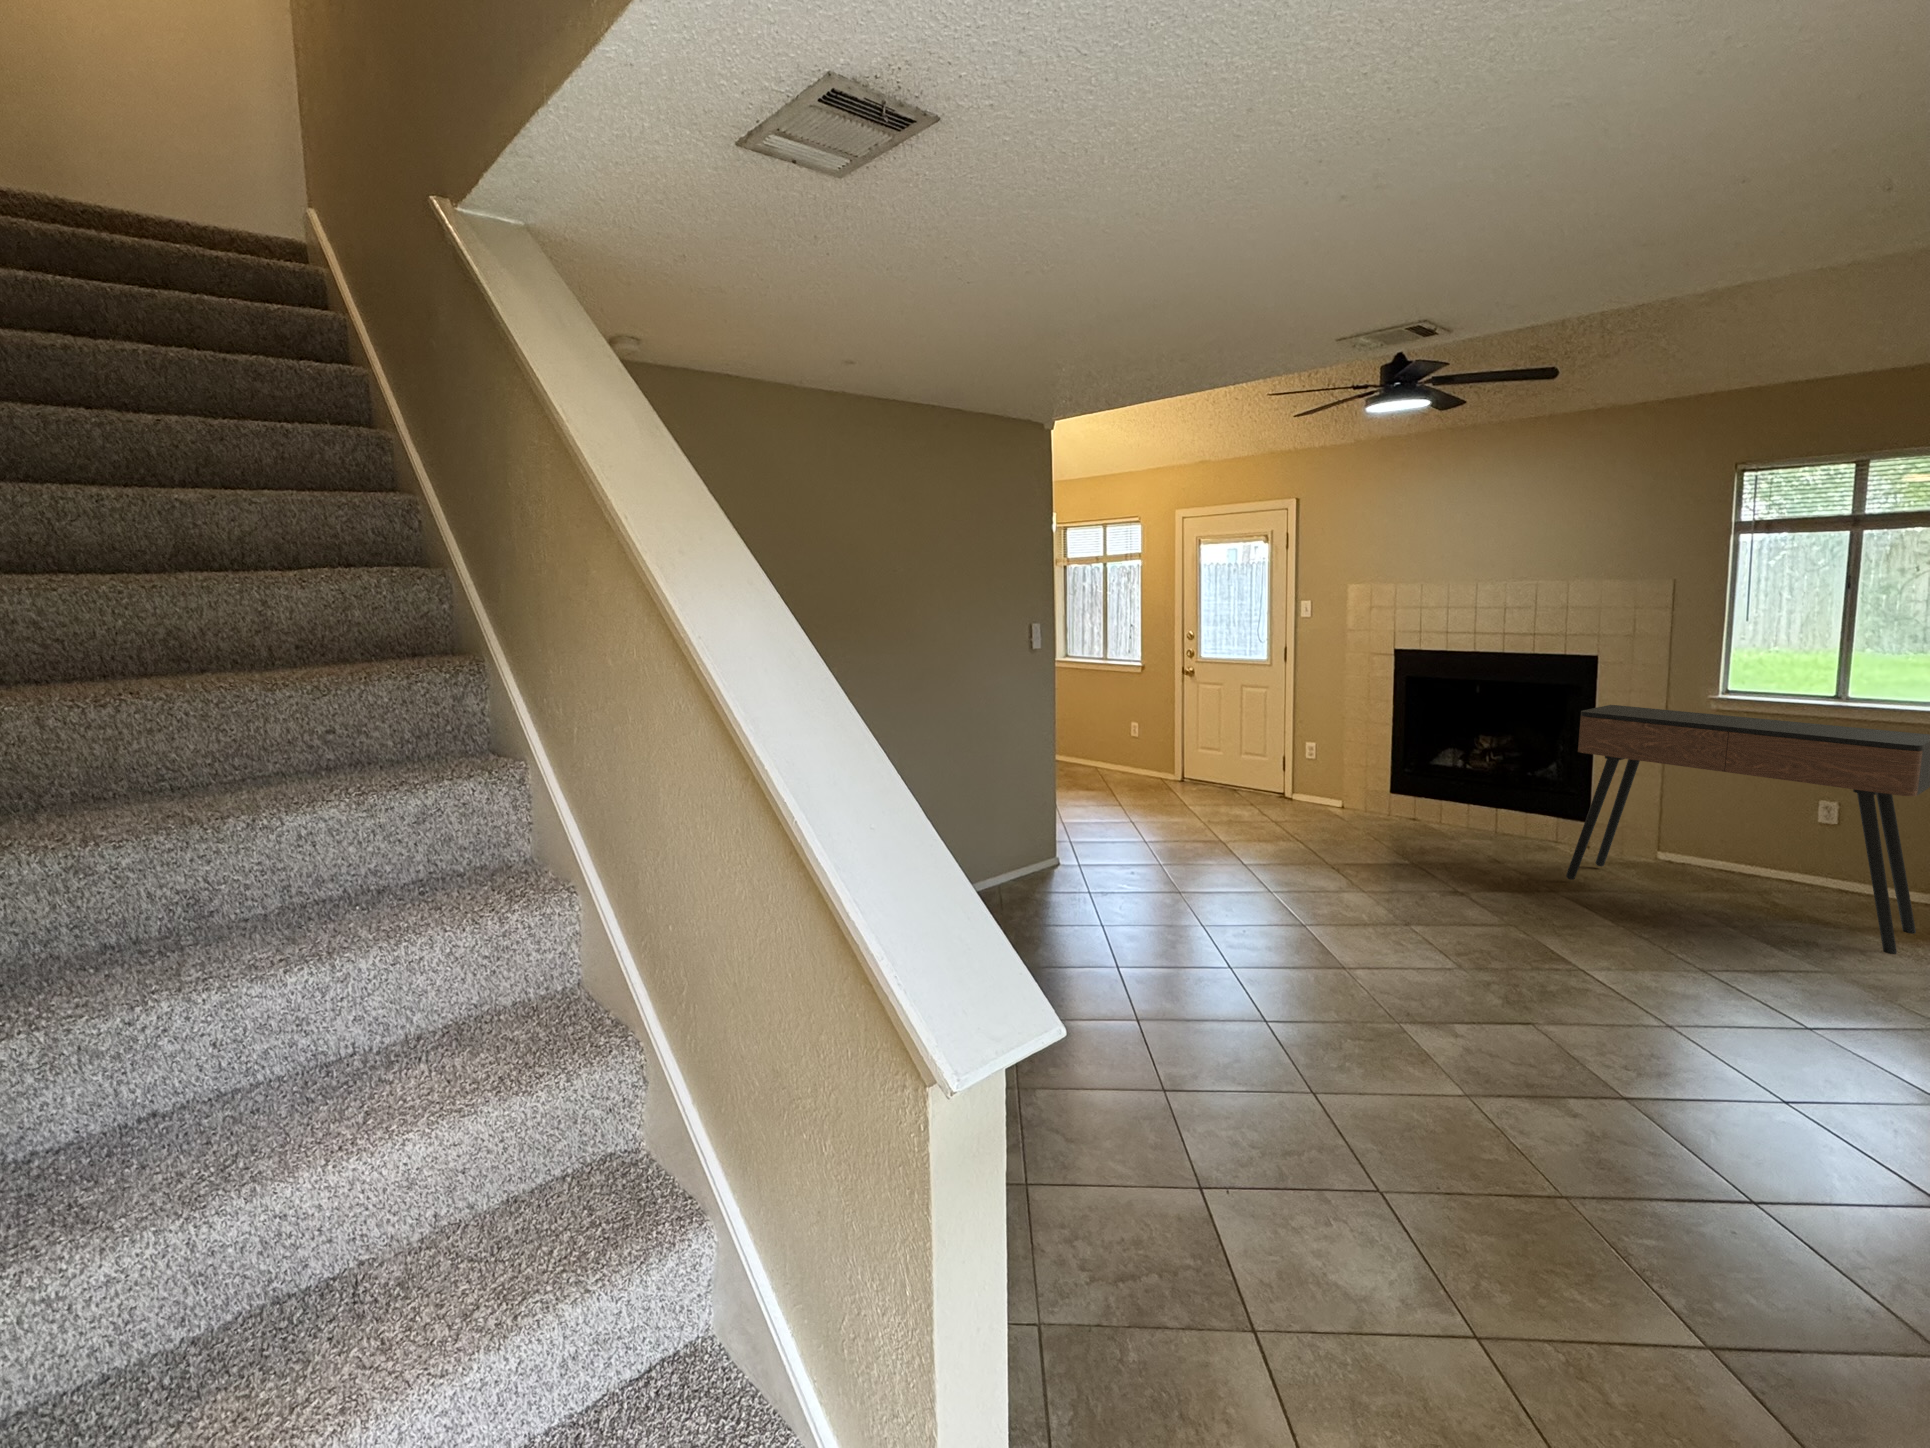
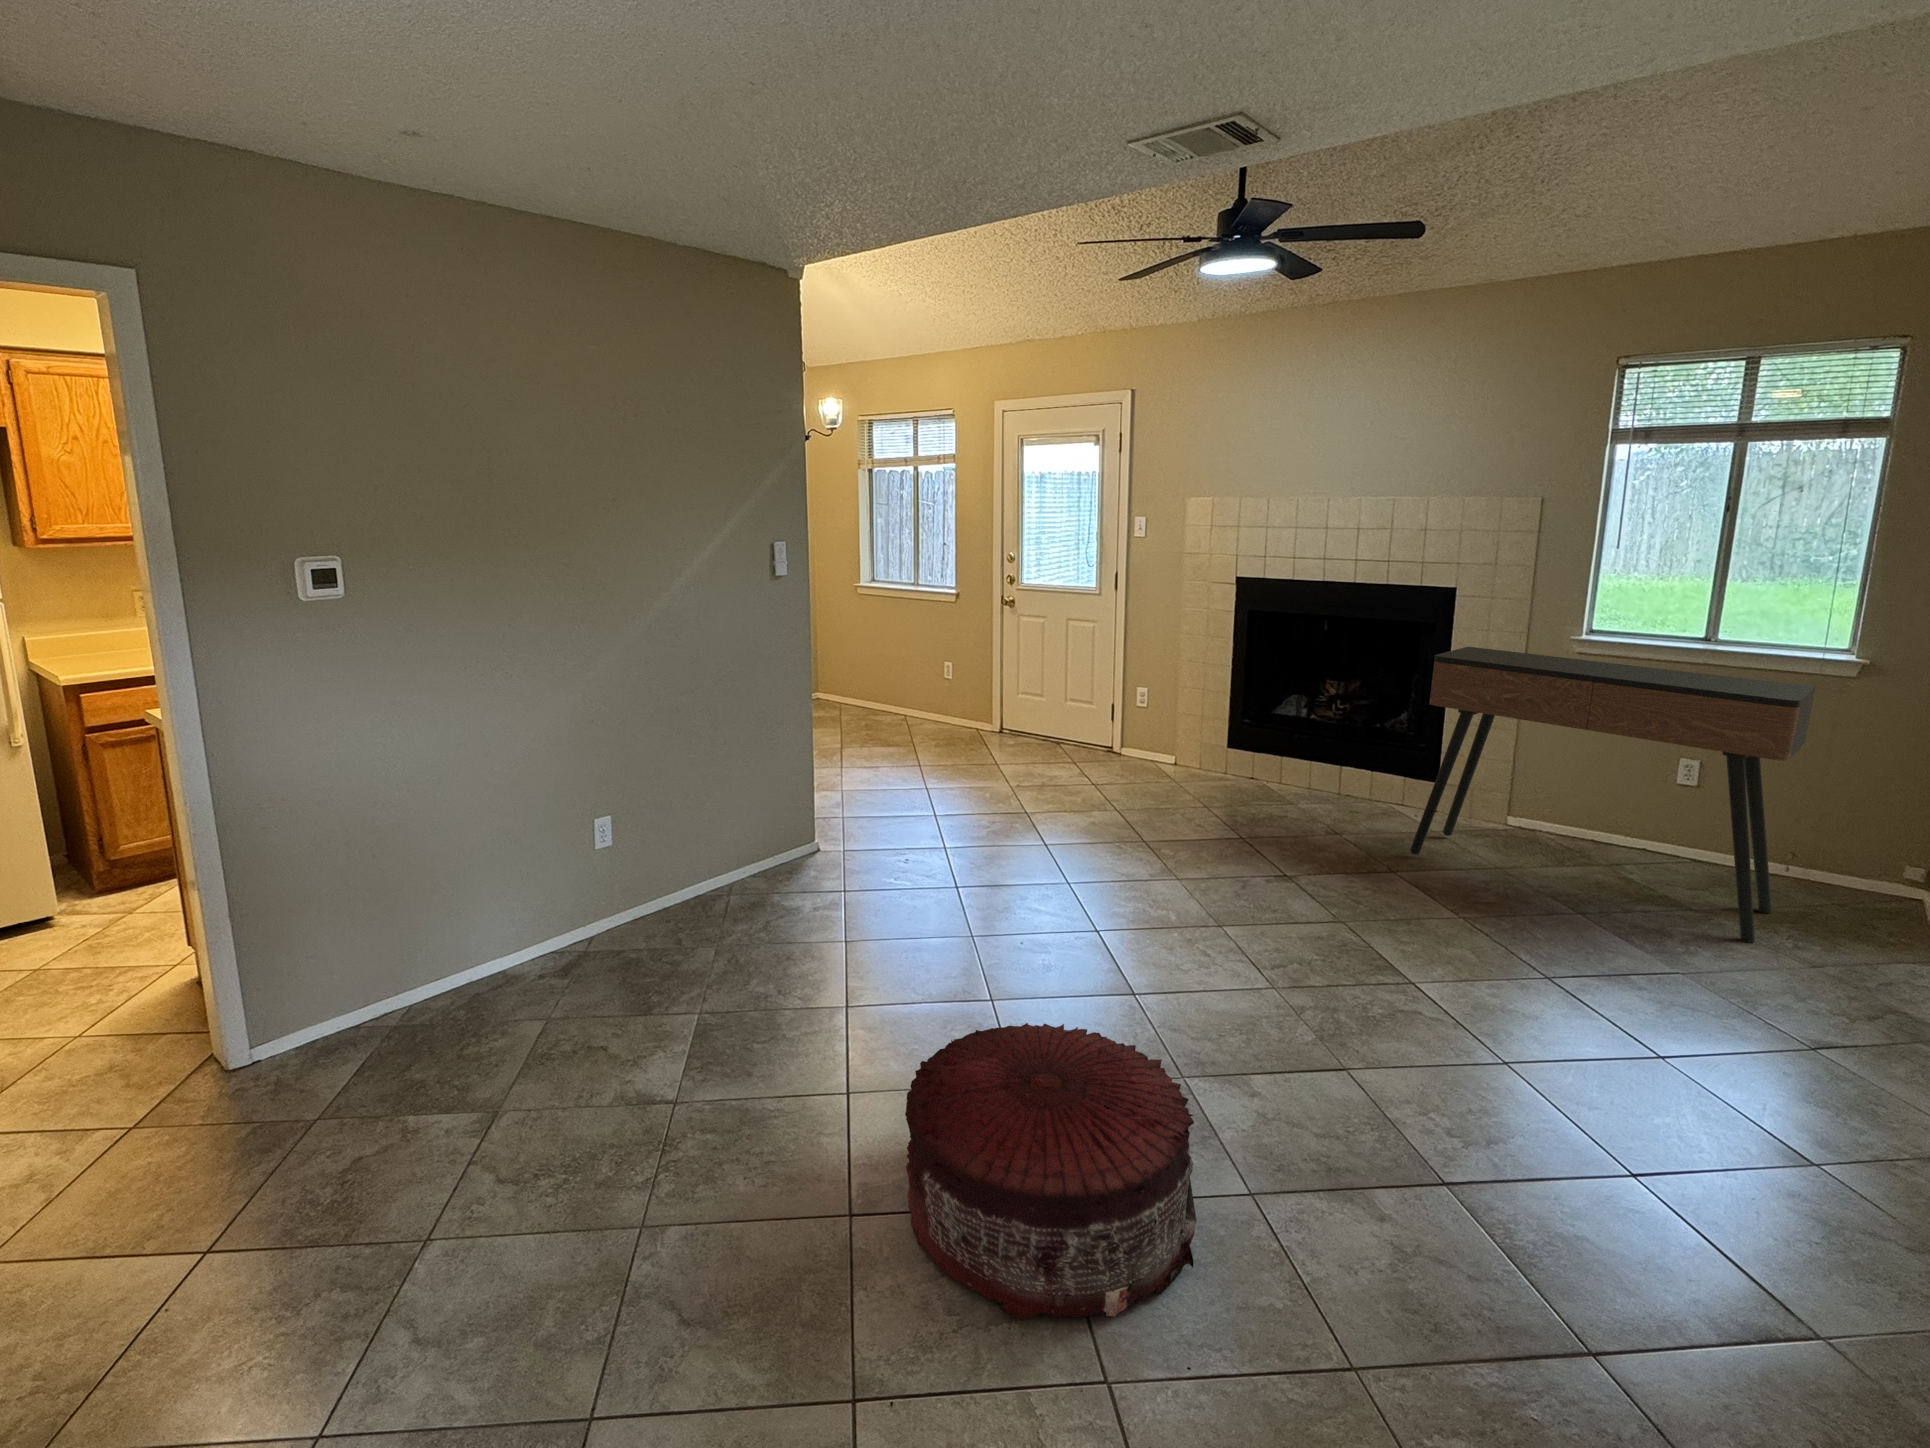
pouf: none [1201,965,1423,1150] -> present [905,1023,1197,1320]

